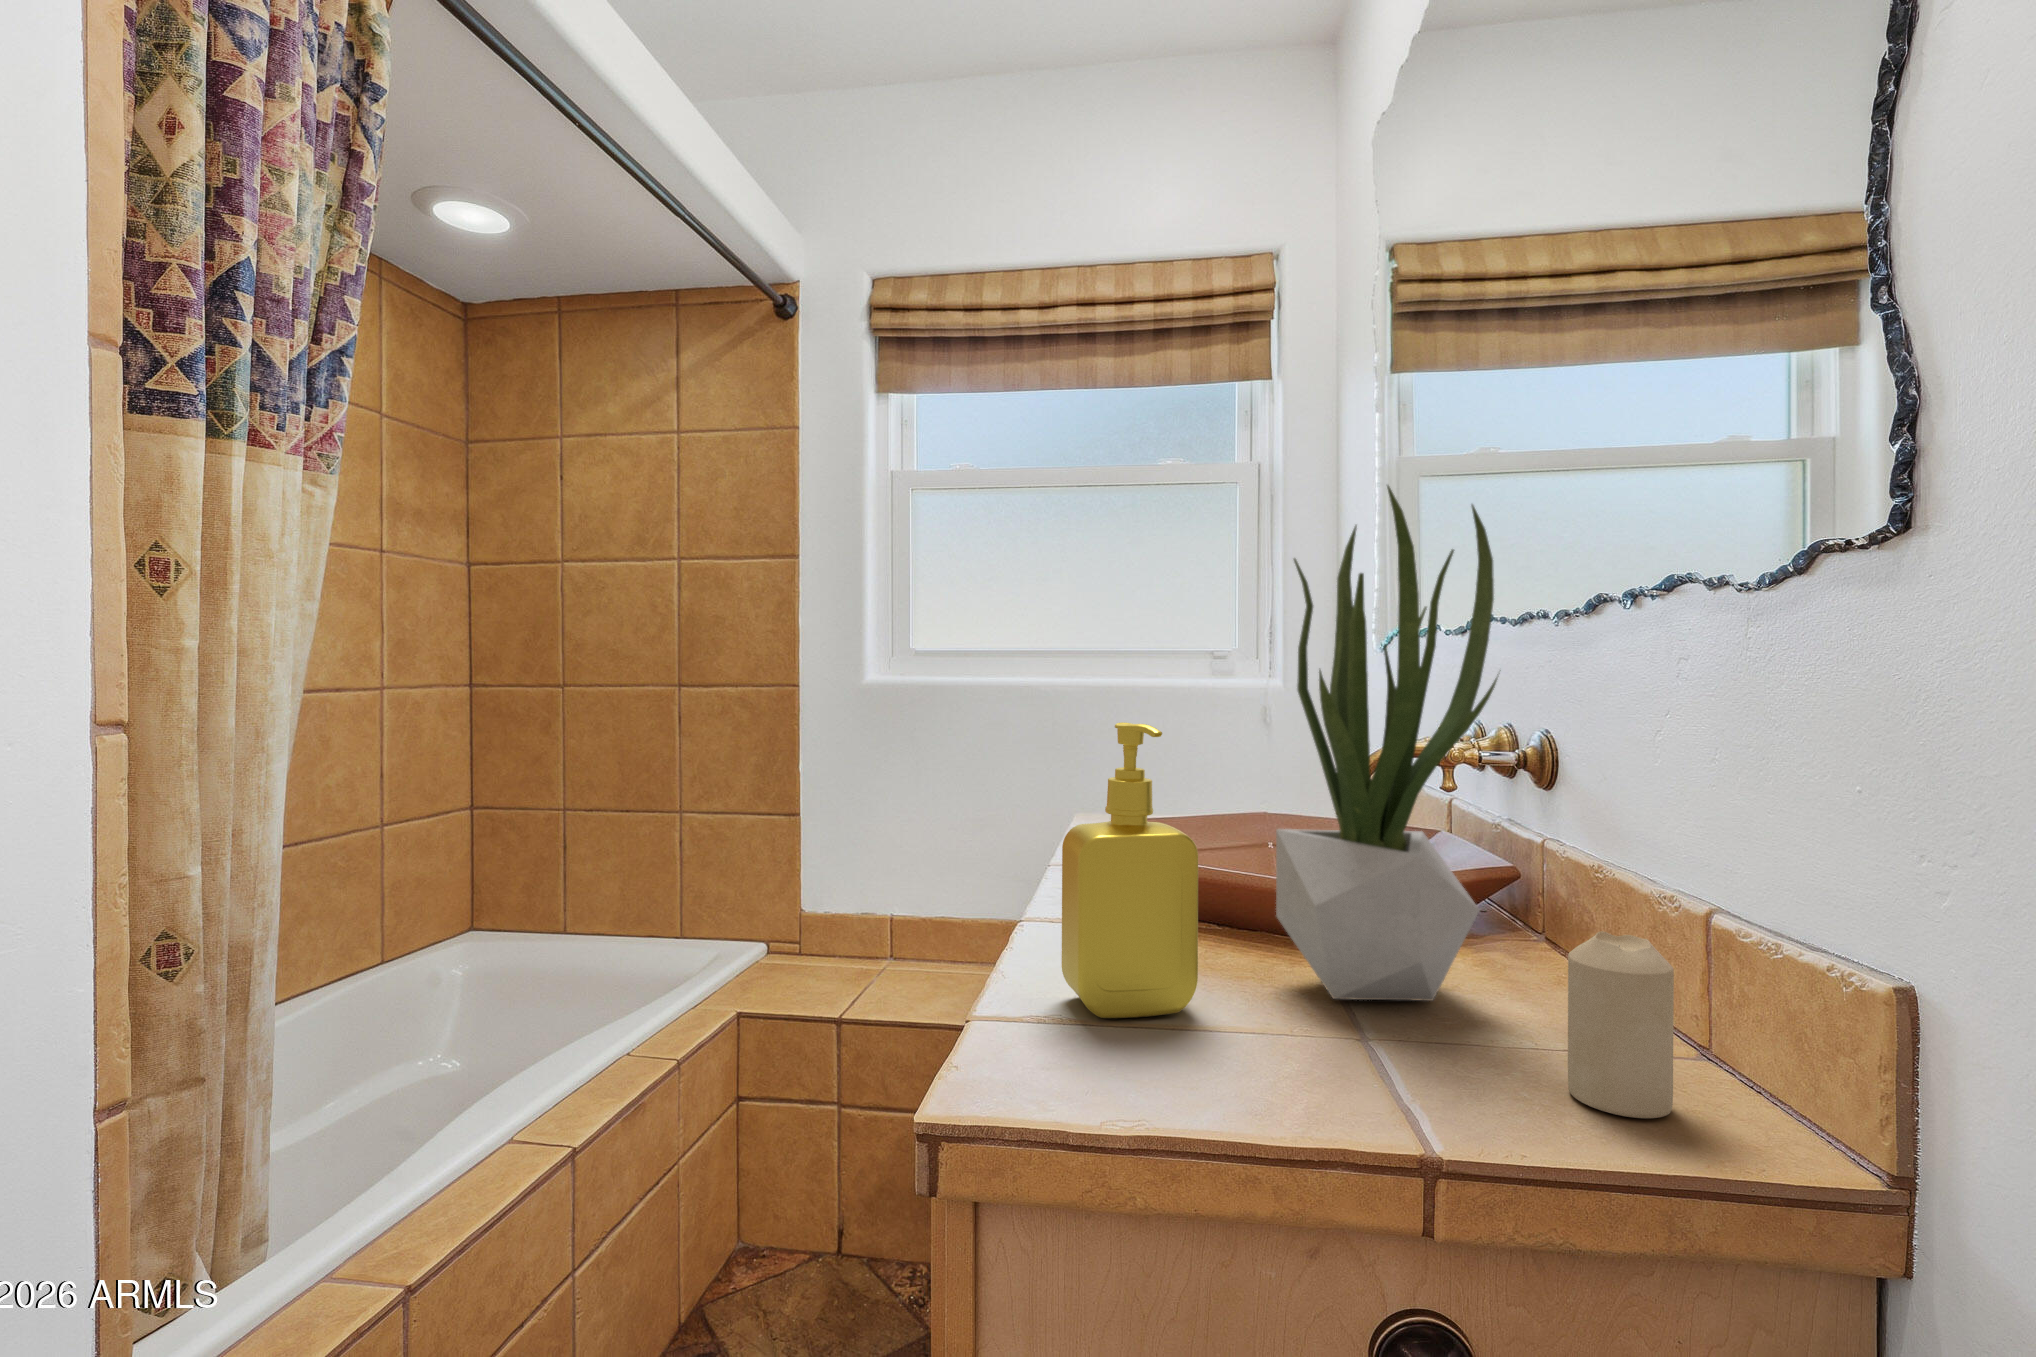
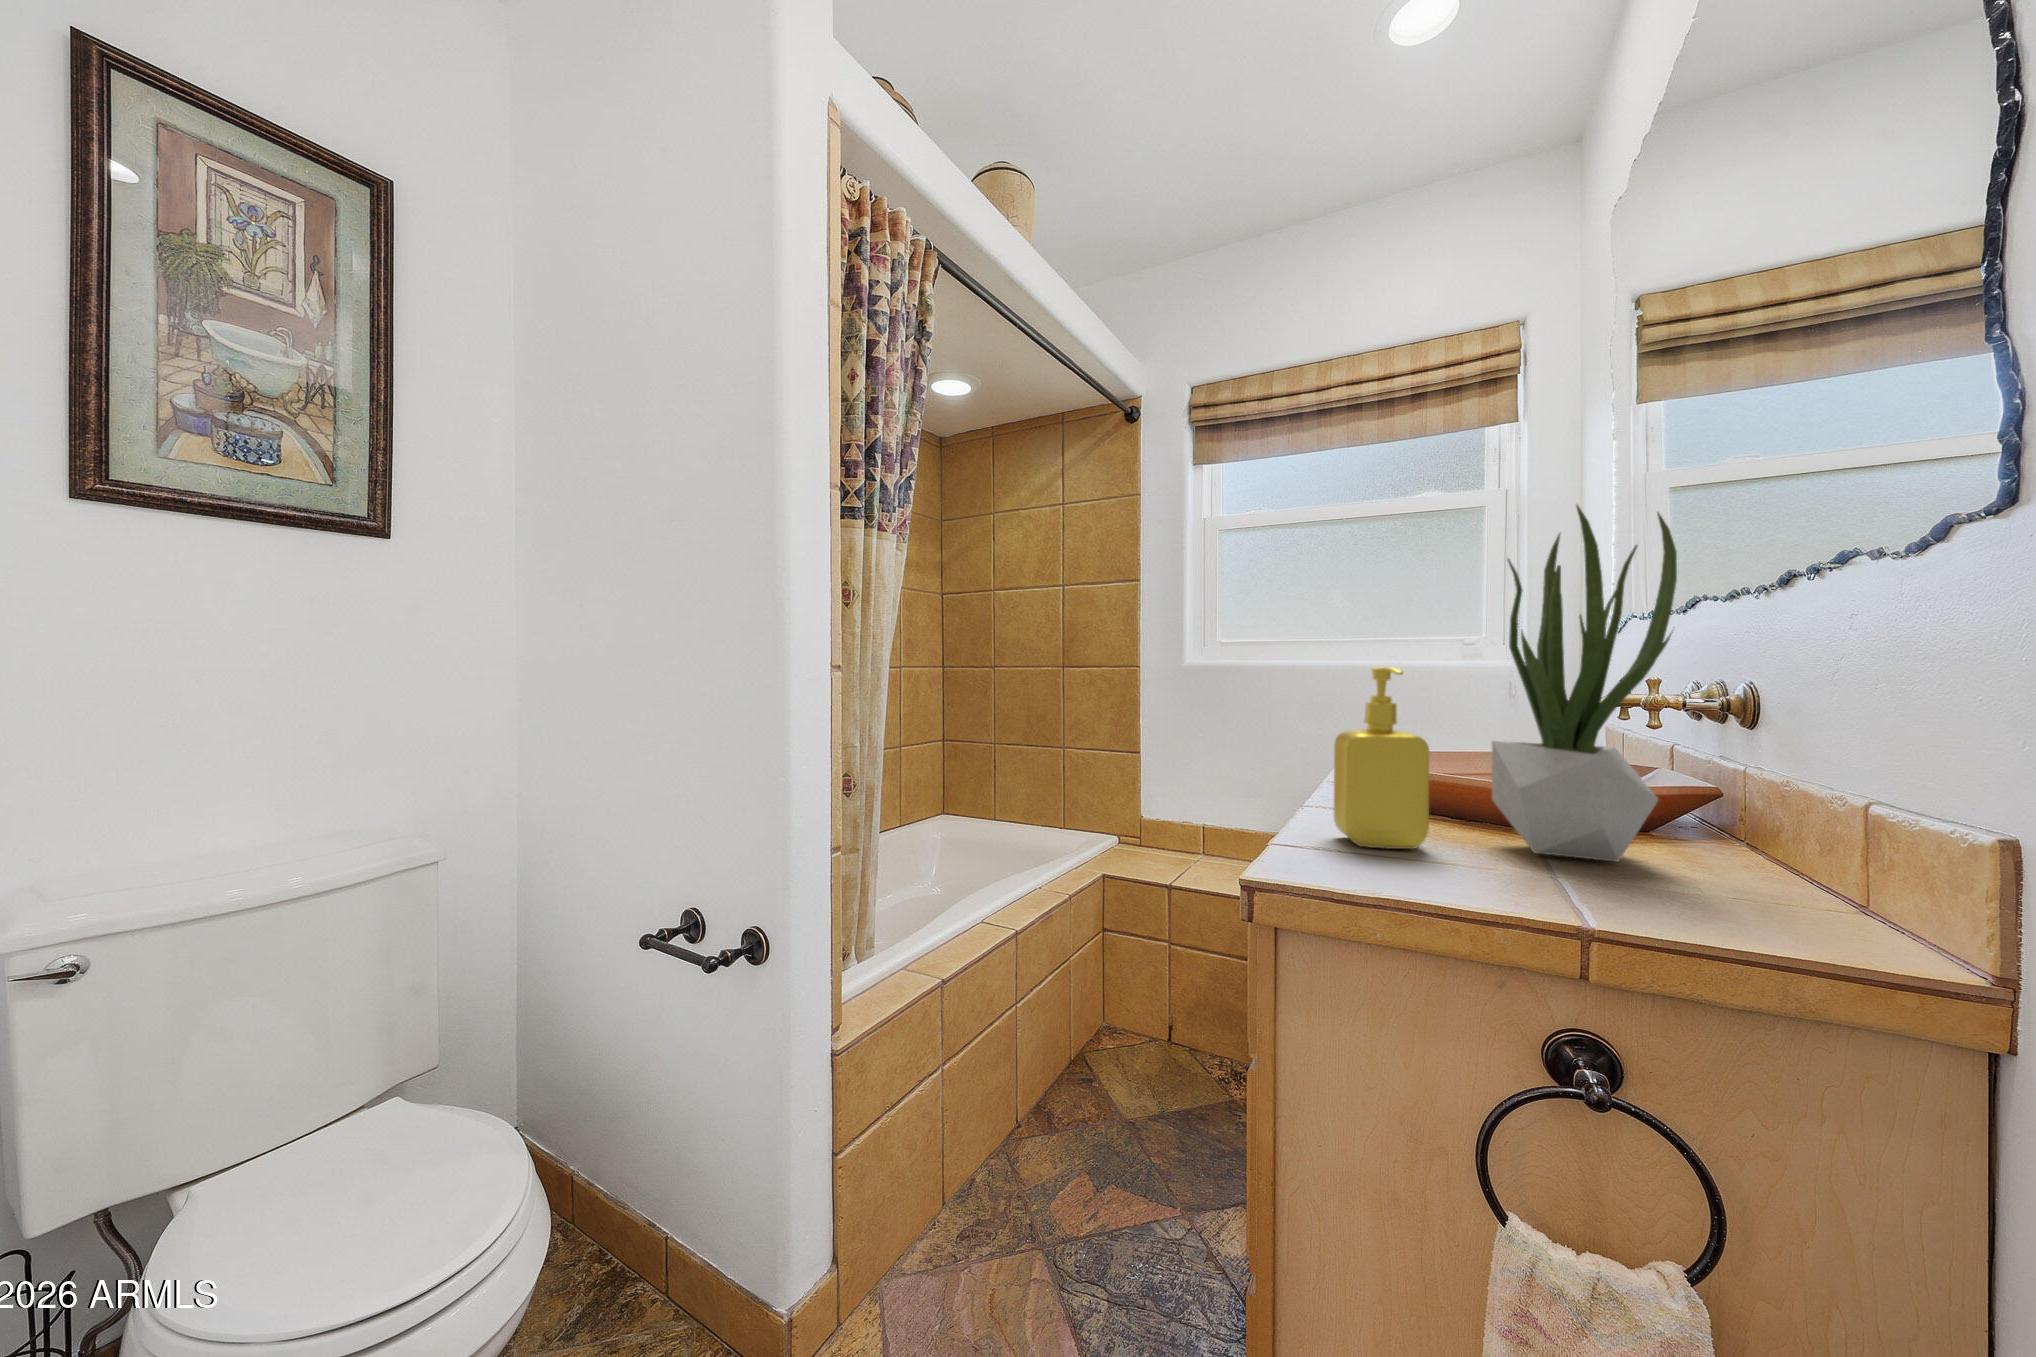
candle: present [1568,931,1674,1118] -> none [1714,804,1806,930]

